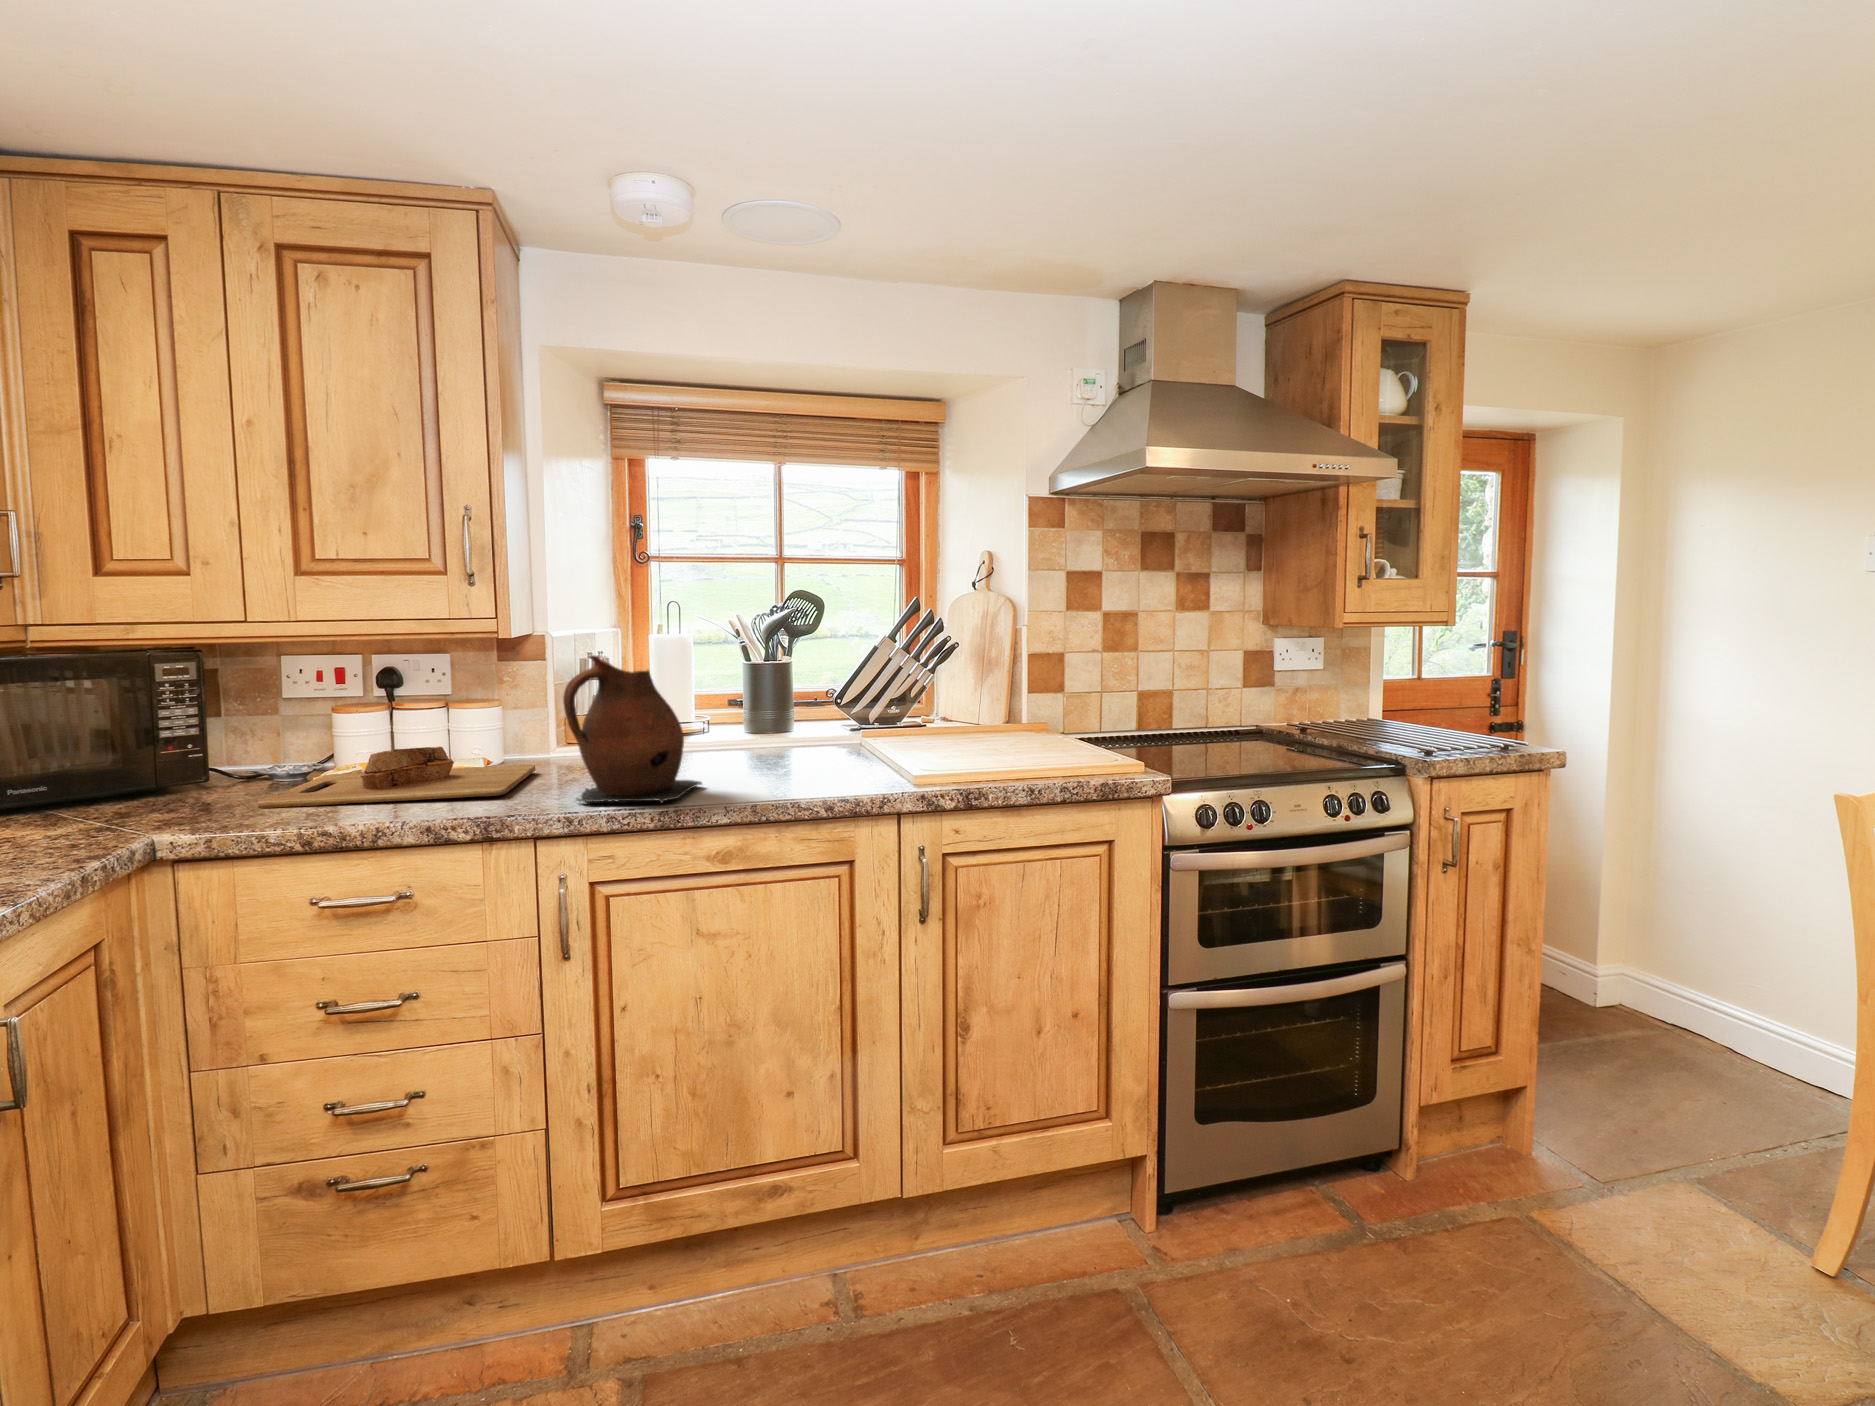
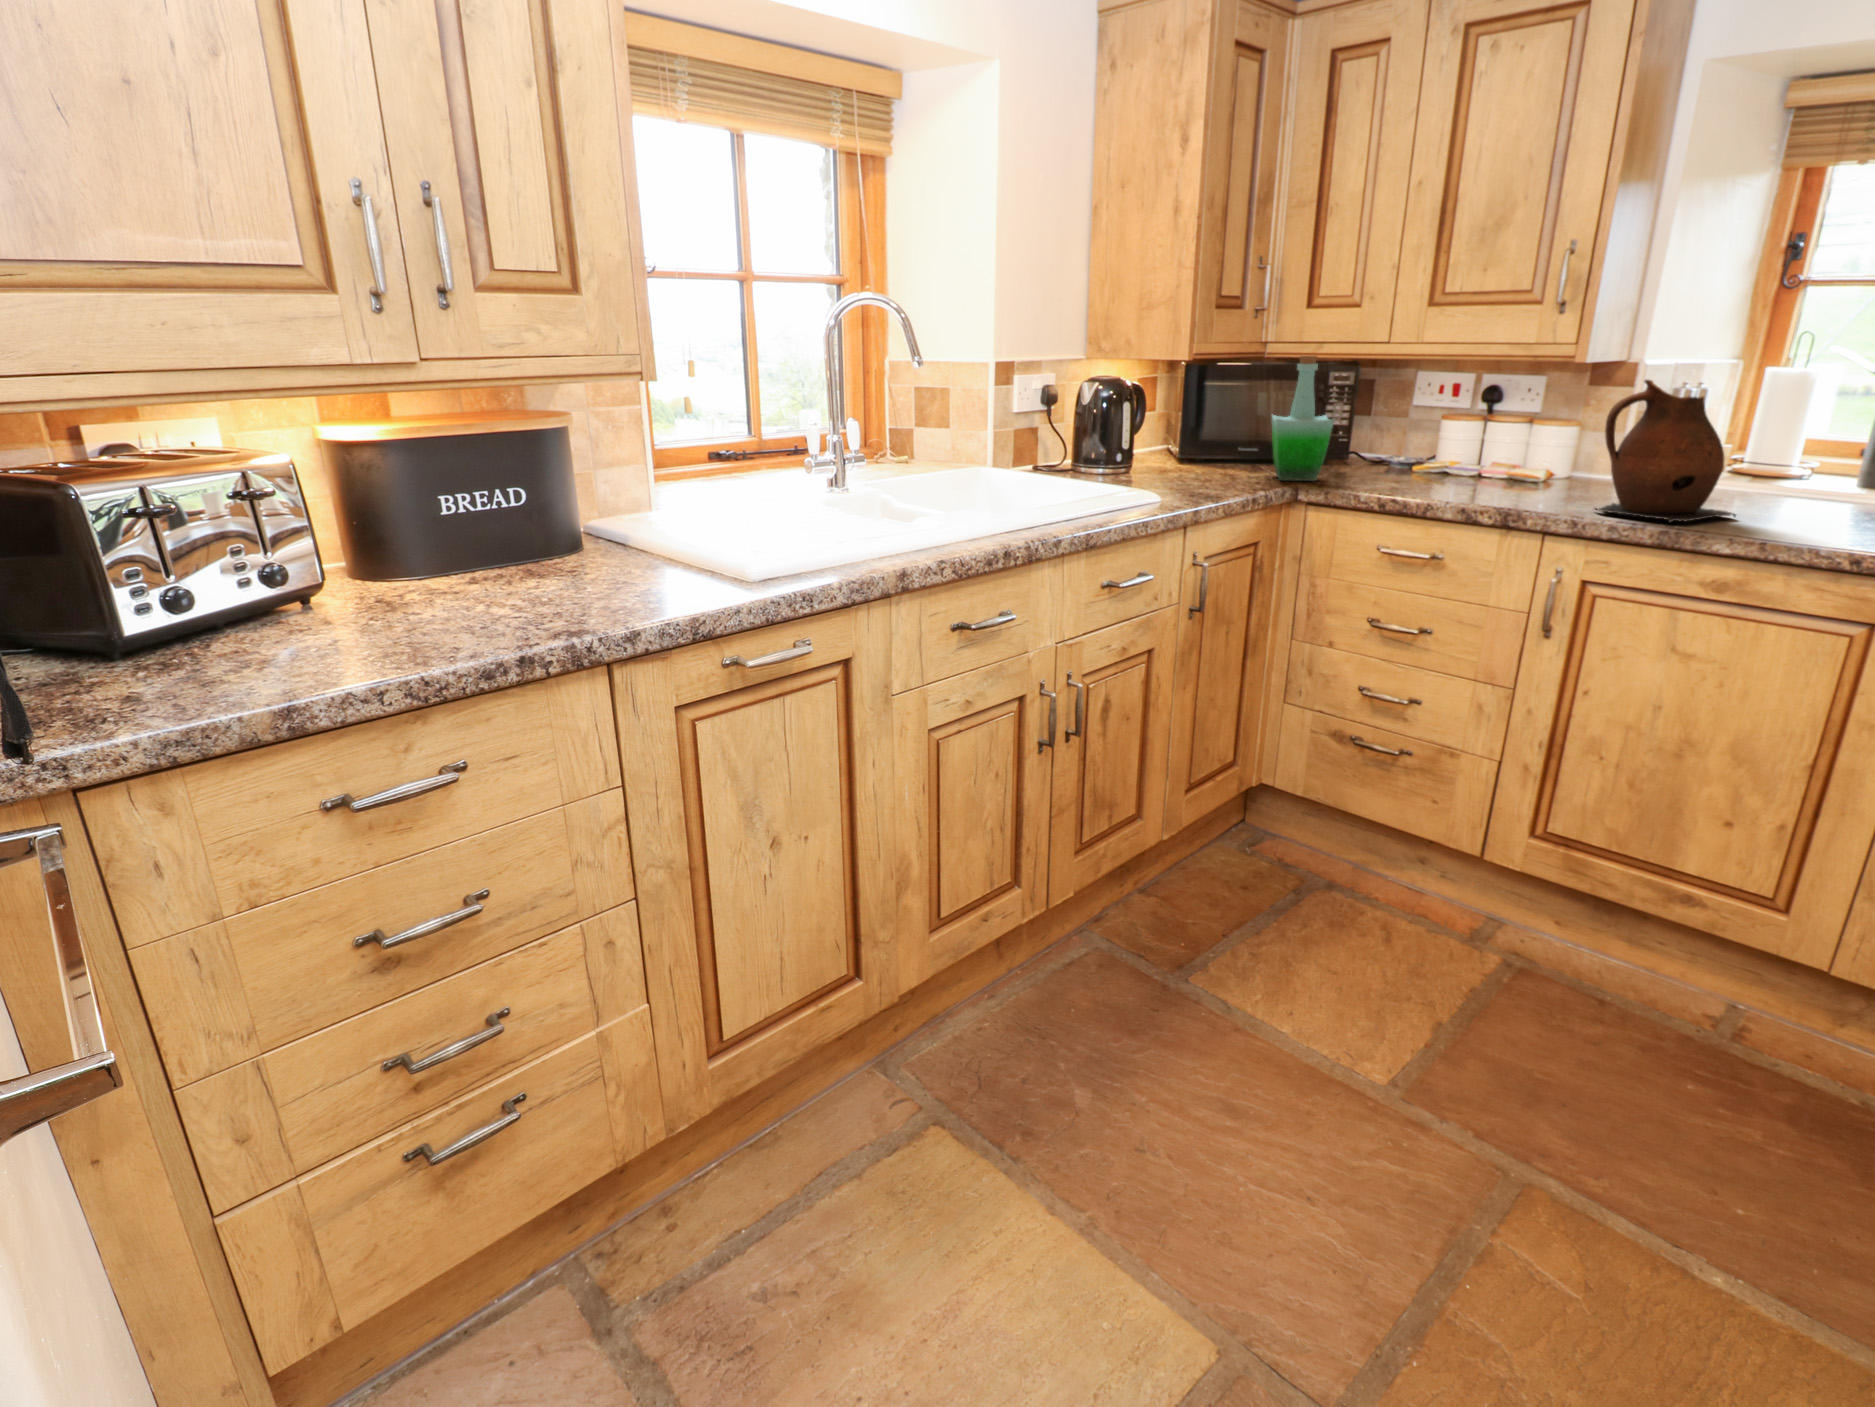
bottle: none [70,641,193,832] -> present [1272,355,1334,481]
cutting board: present [258,747,536,808] -> none [1365,450,1589,497]

